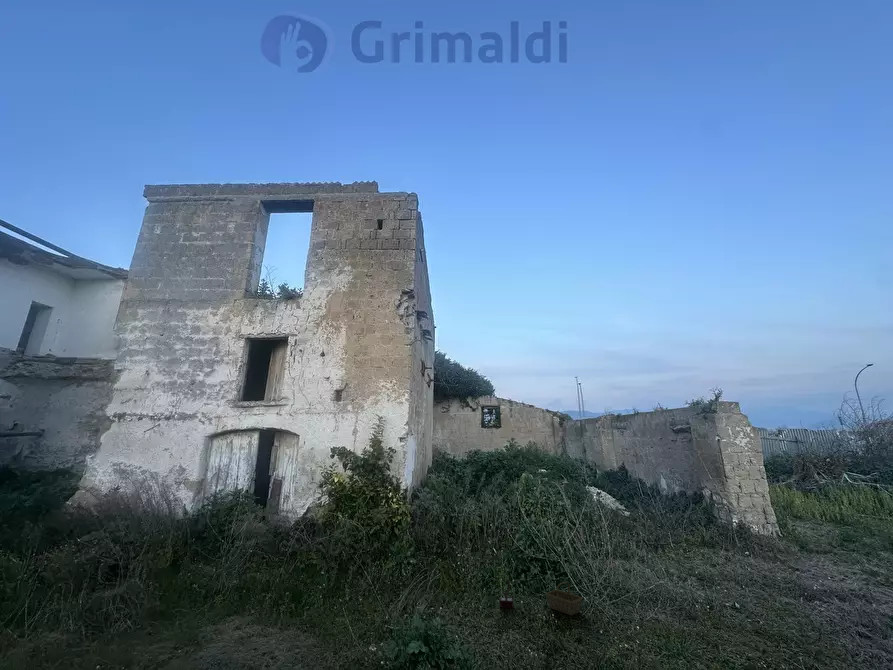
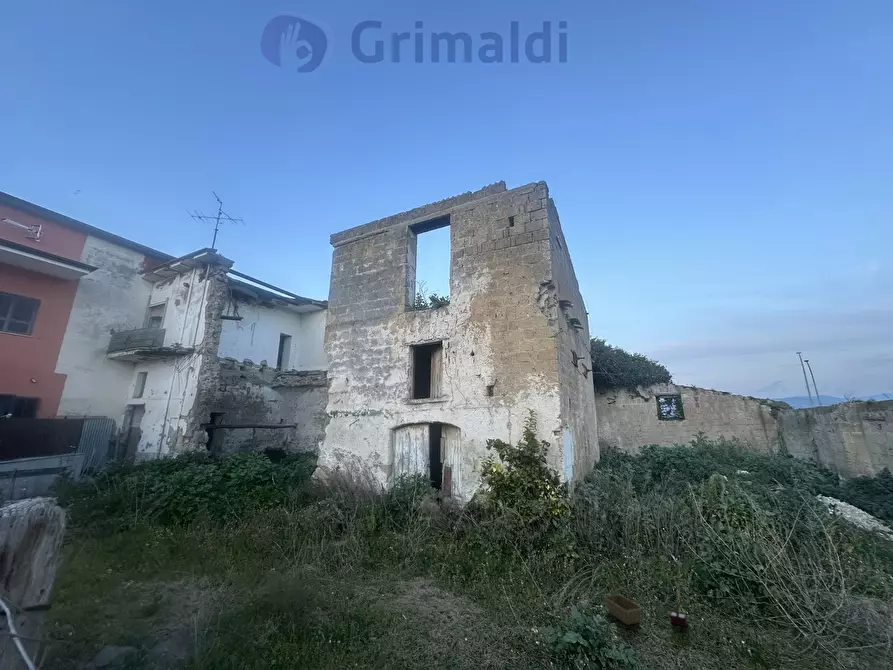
basket: present [546,582,582,615] -> present [604,588,642,625]

